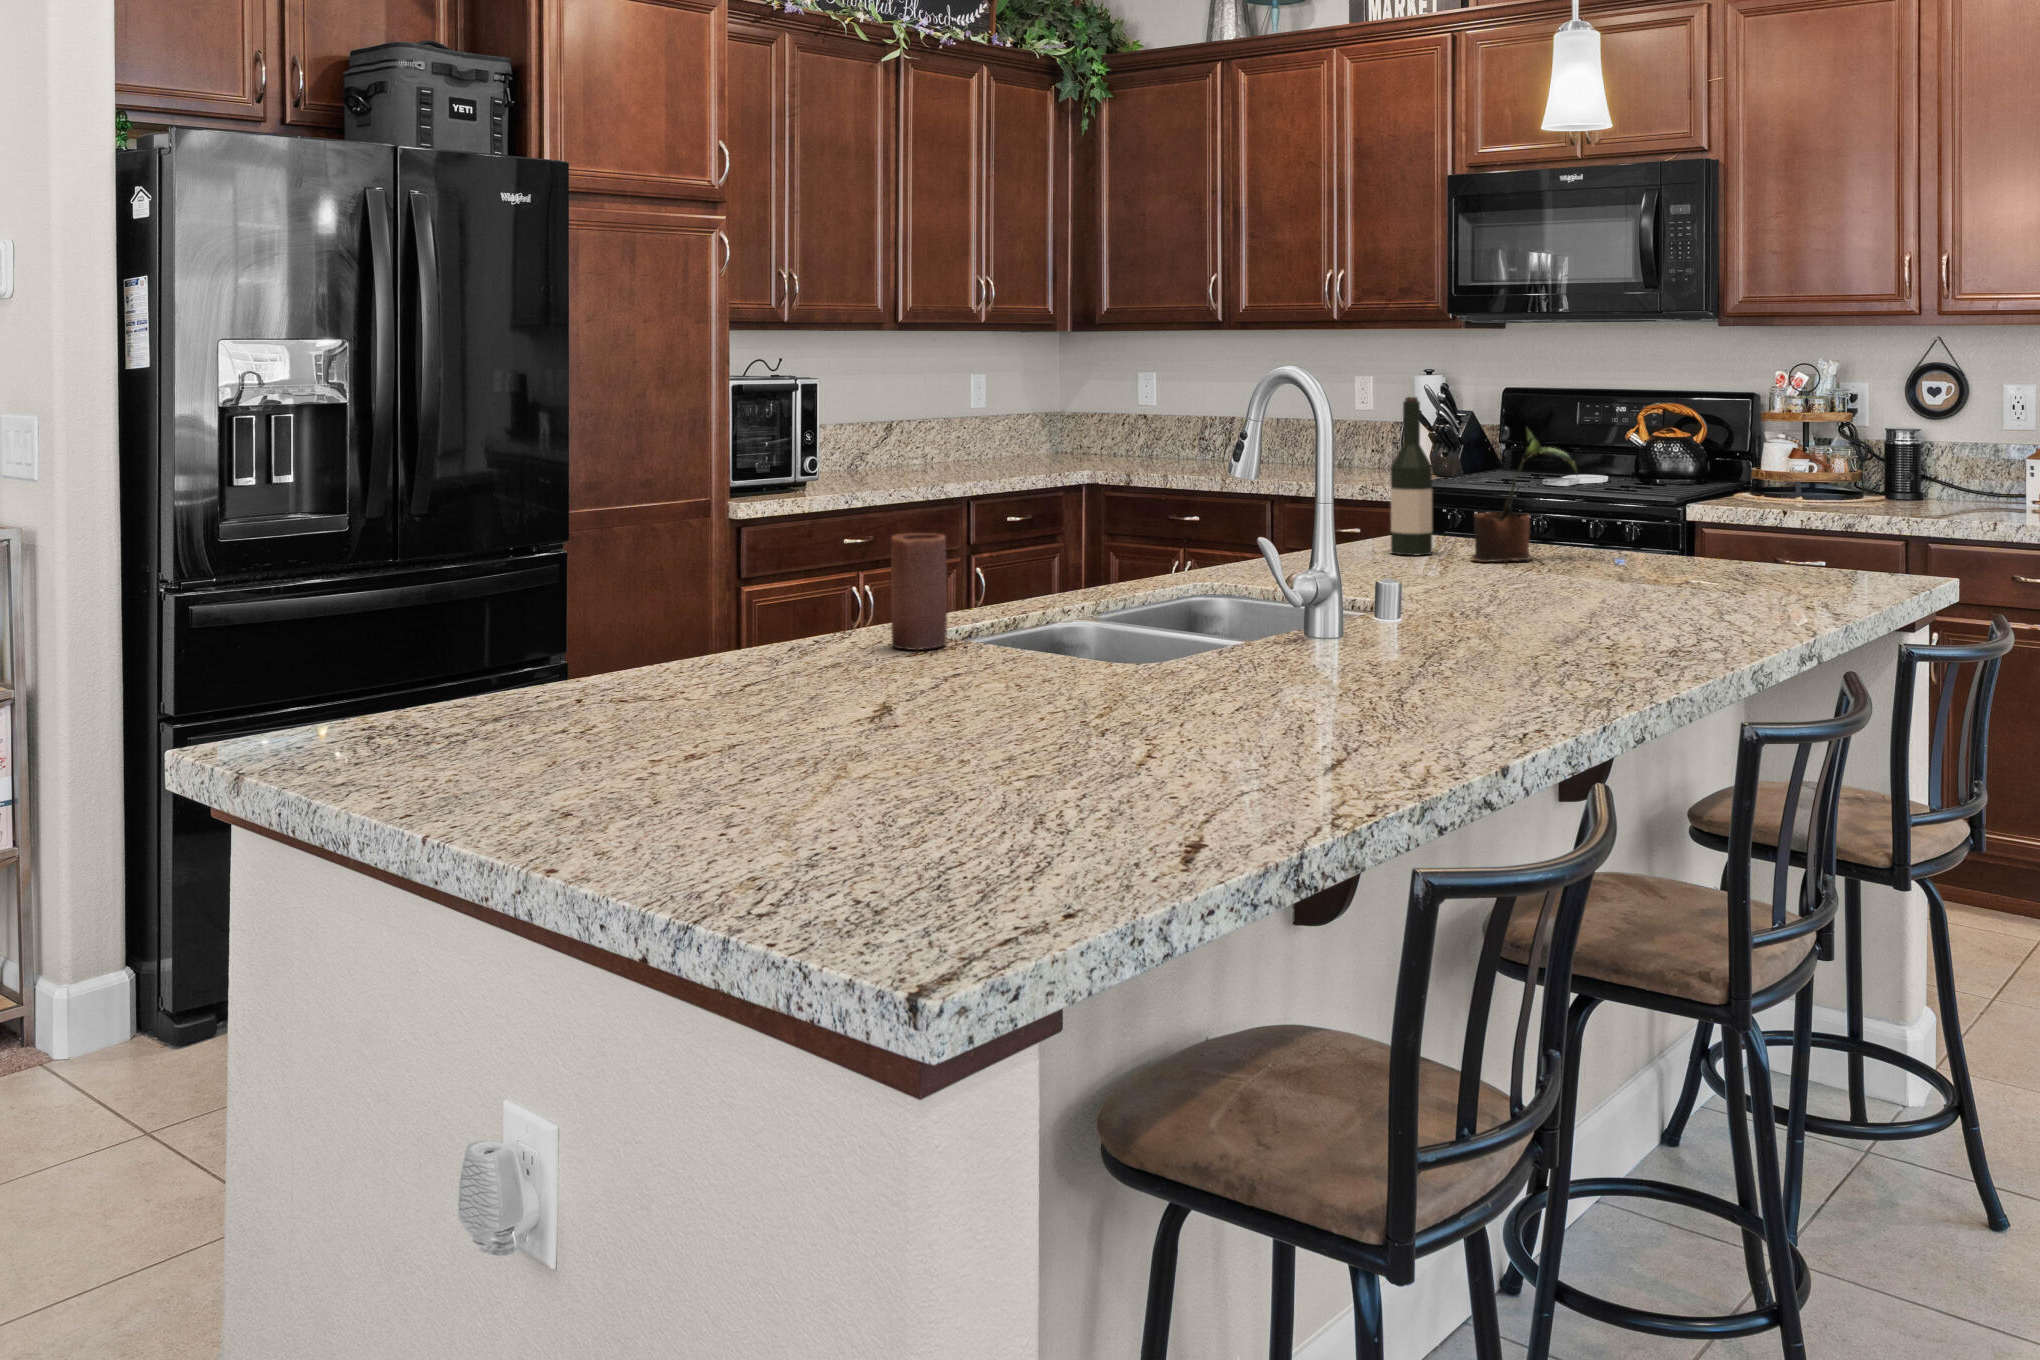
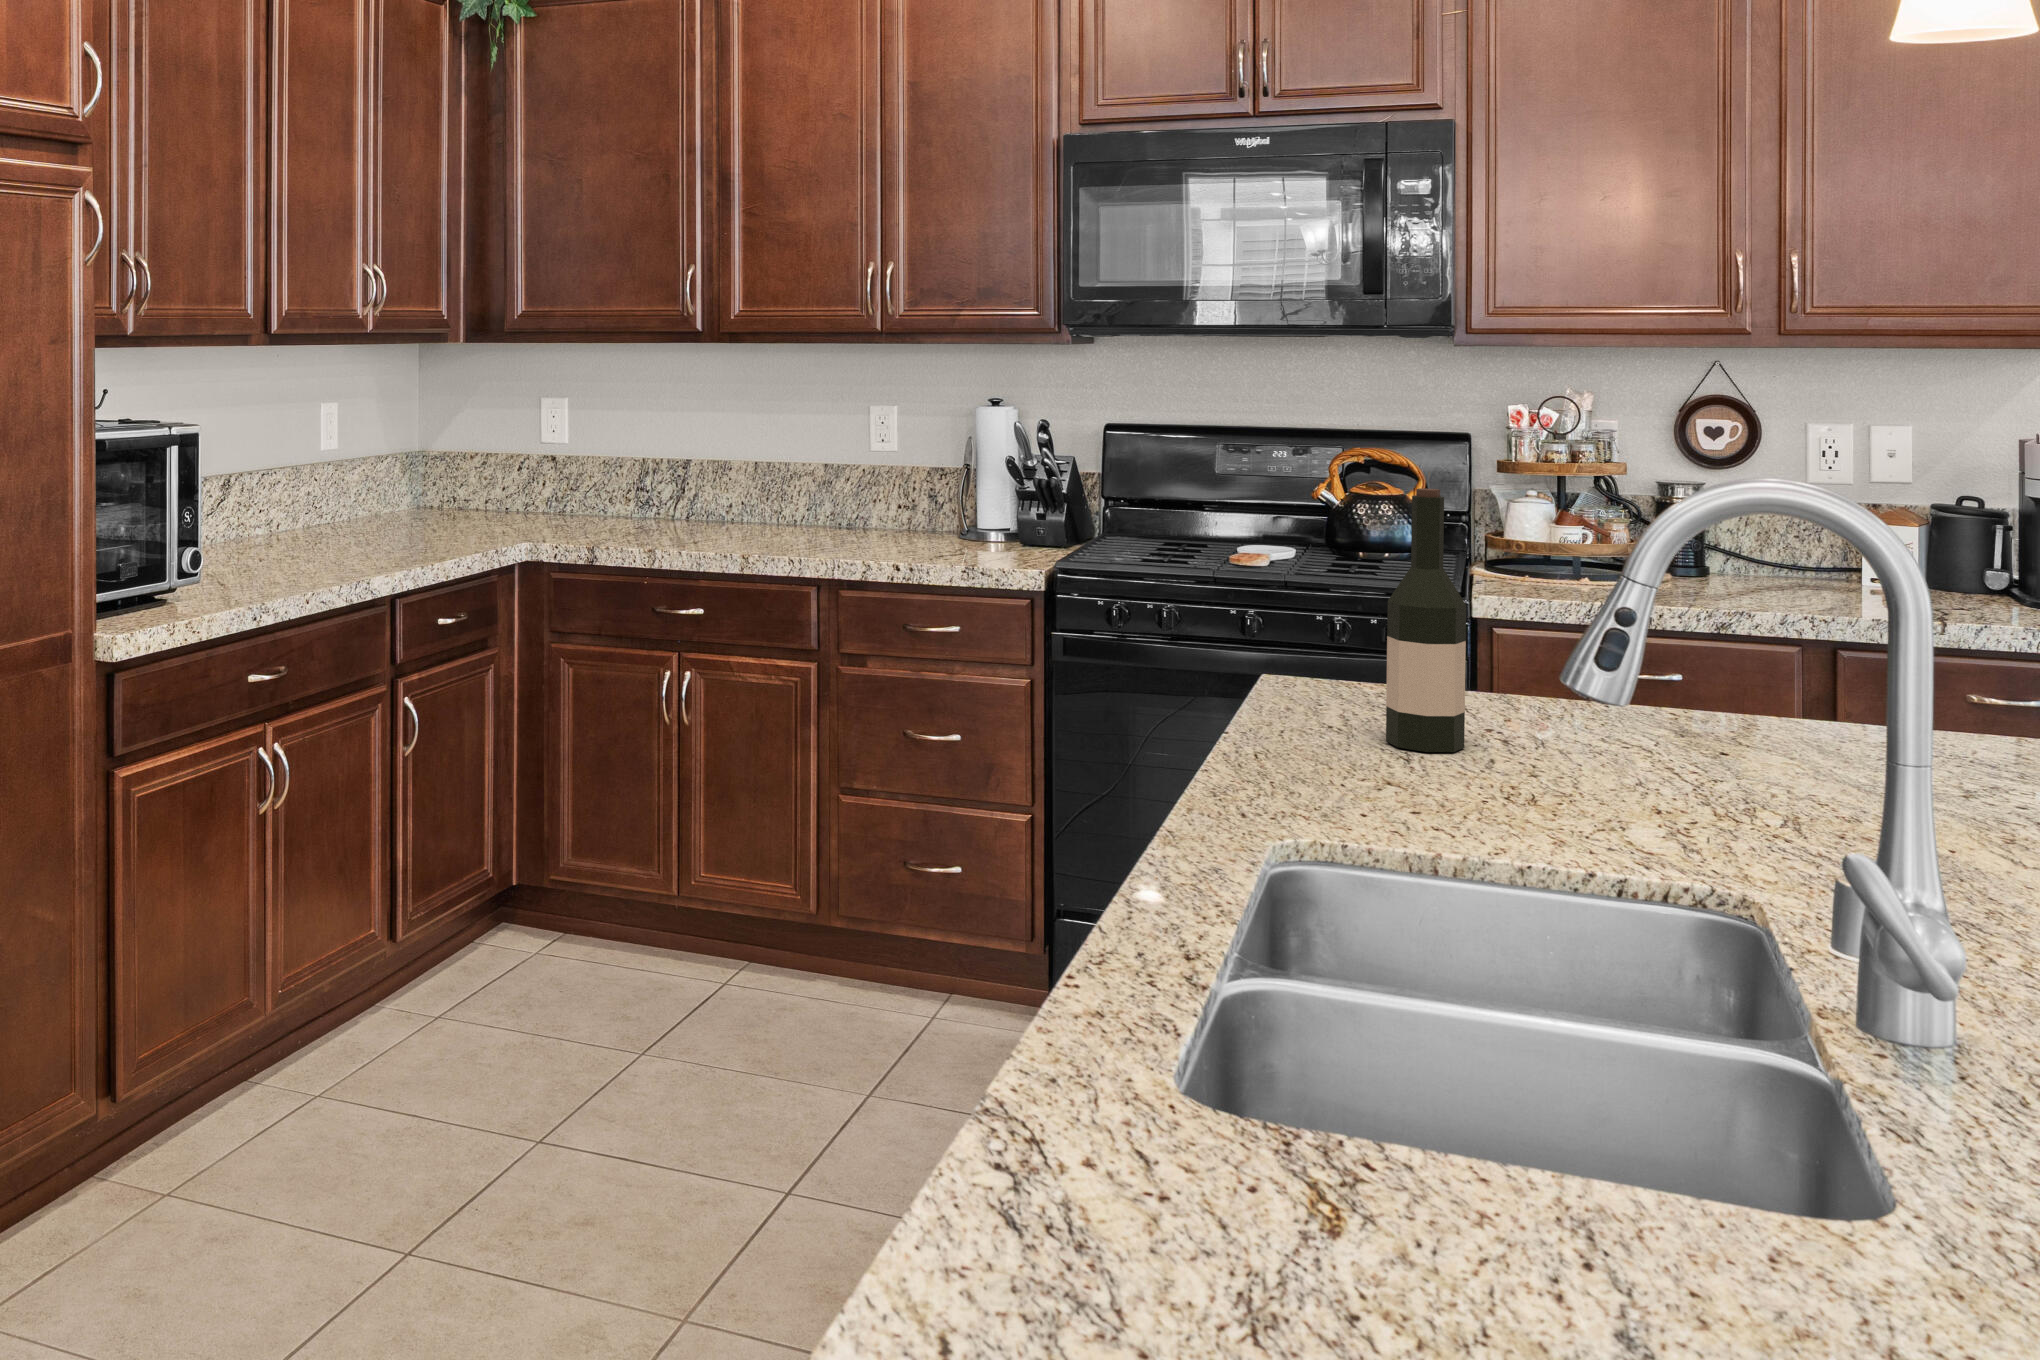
potted plant: present [1470,427,1577,562] -> none [1534,543,1719,770]
candle: present [891,533,947,650] -> none [1227,951,1380,1276]

